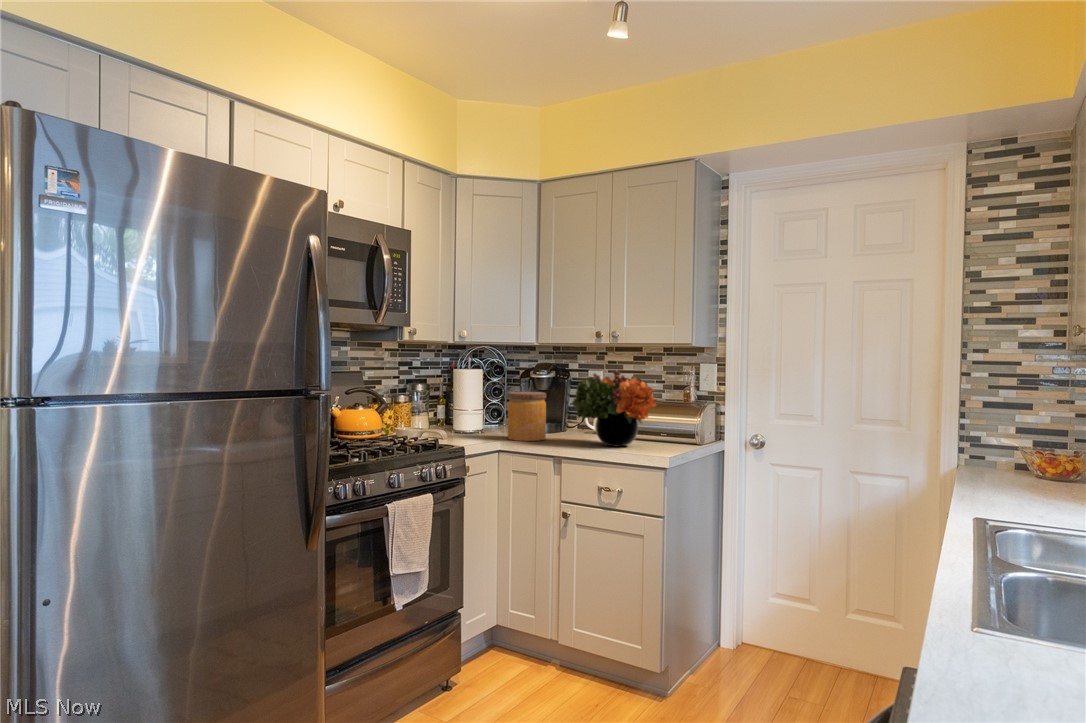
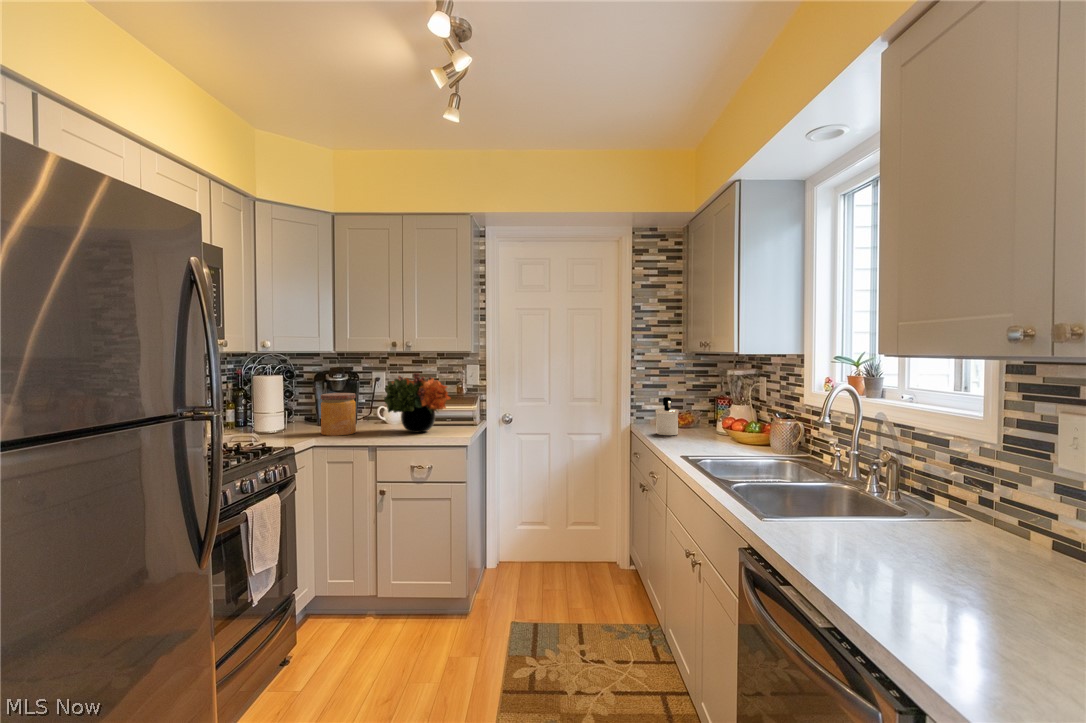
soap dispenser: none [987,423,1034,489] -> present [656,397,679,435]

